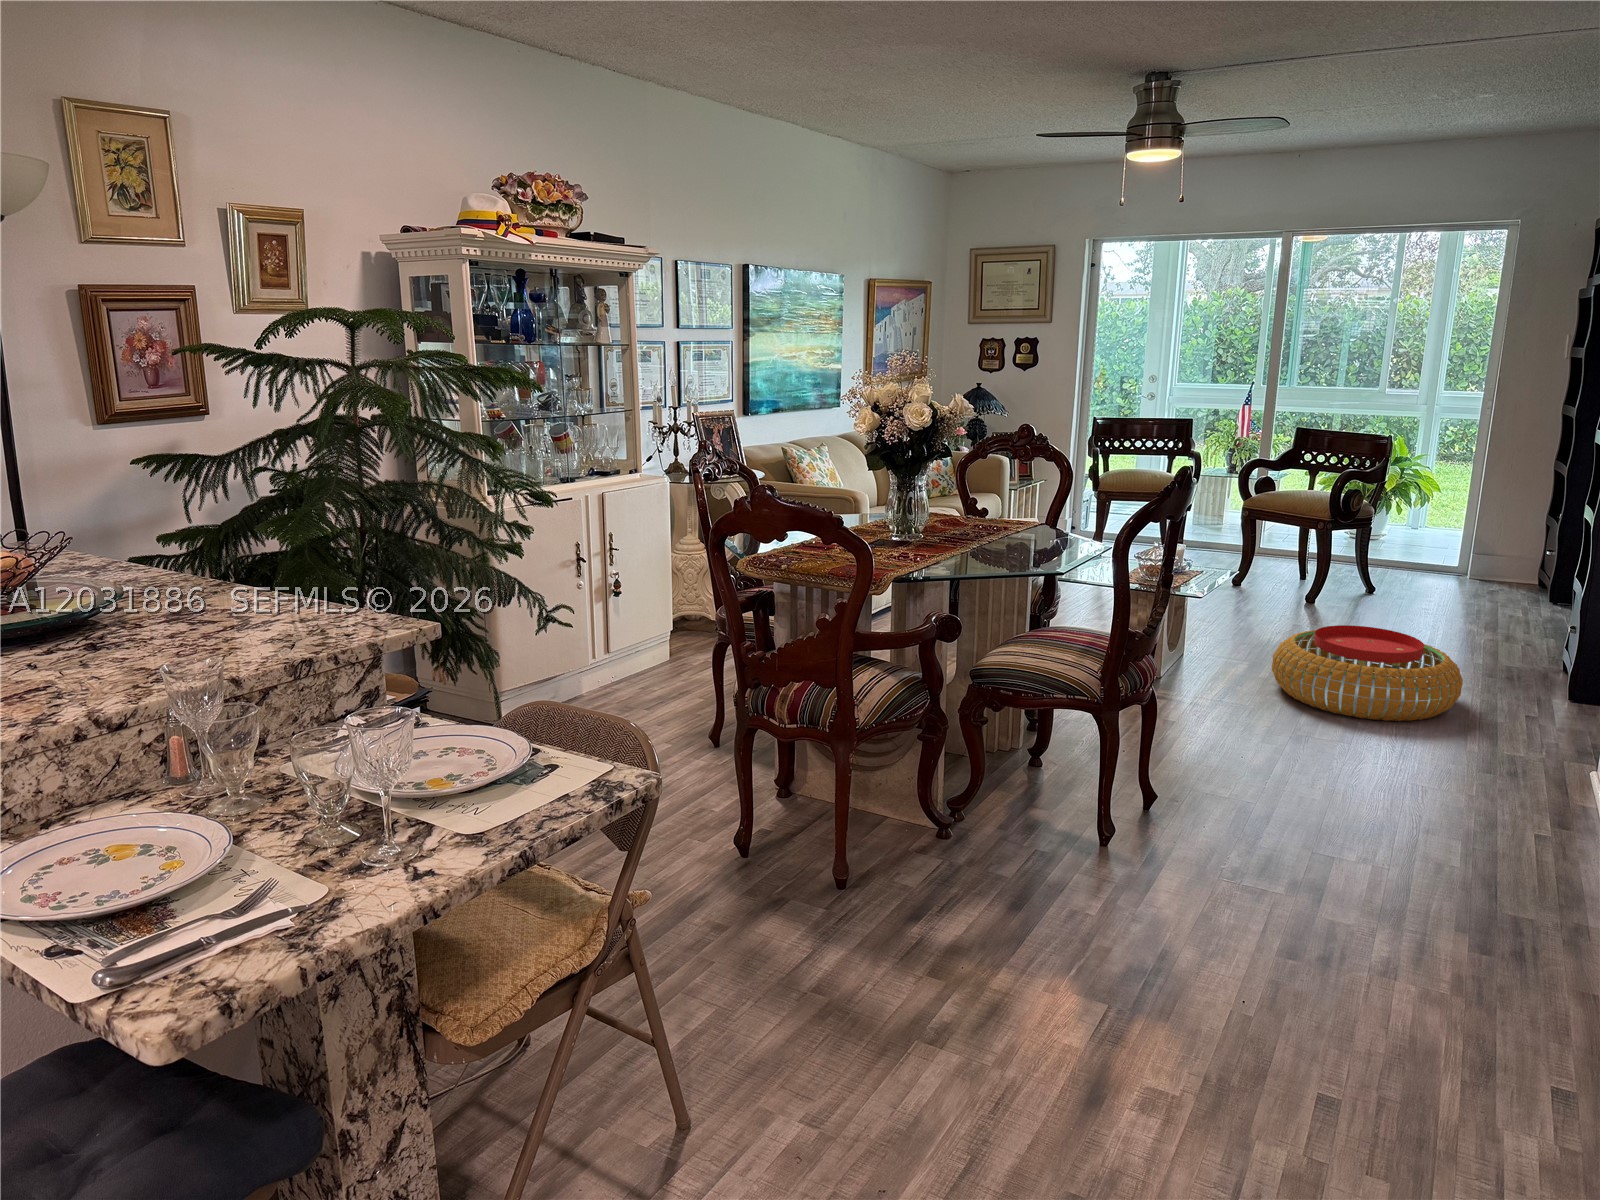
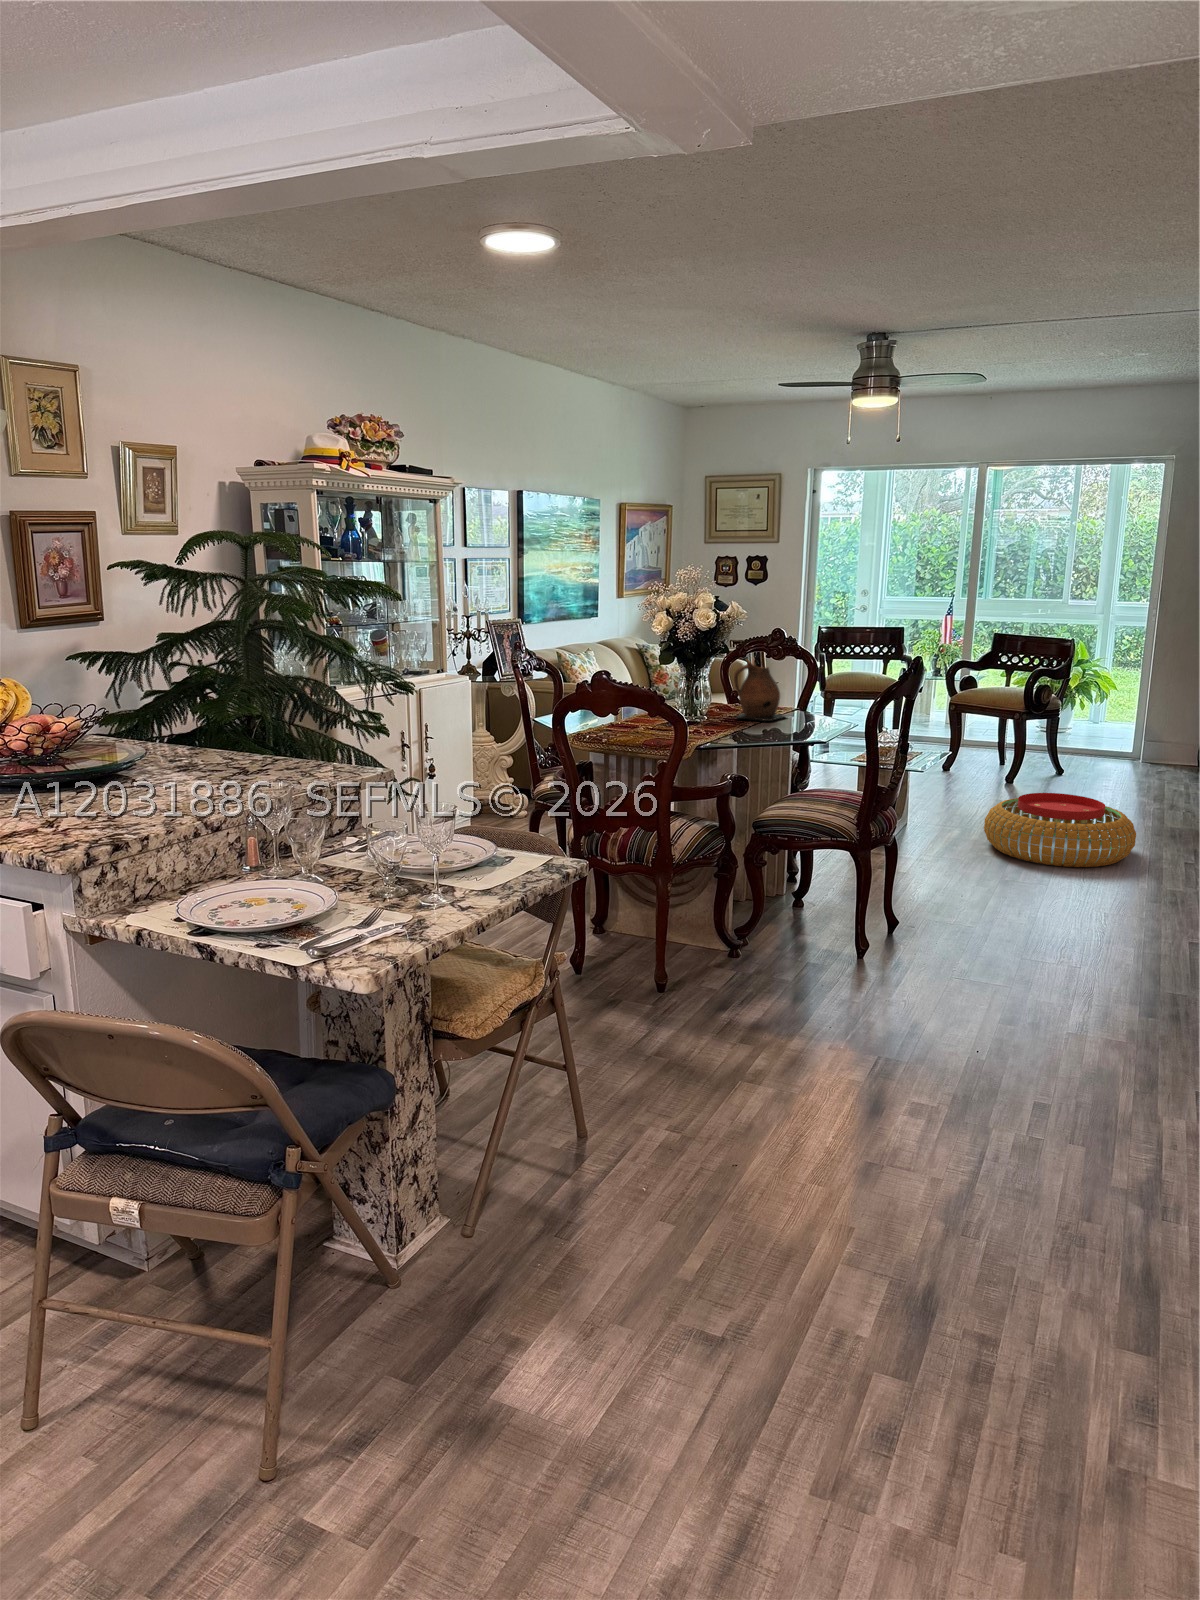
ceramic pitcher: none [961,465,1027,541] -> present [734,660,786,721]

